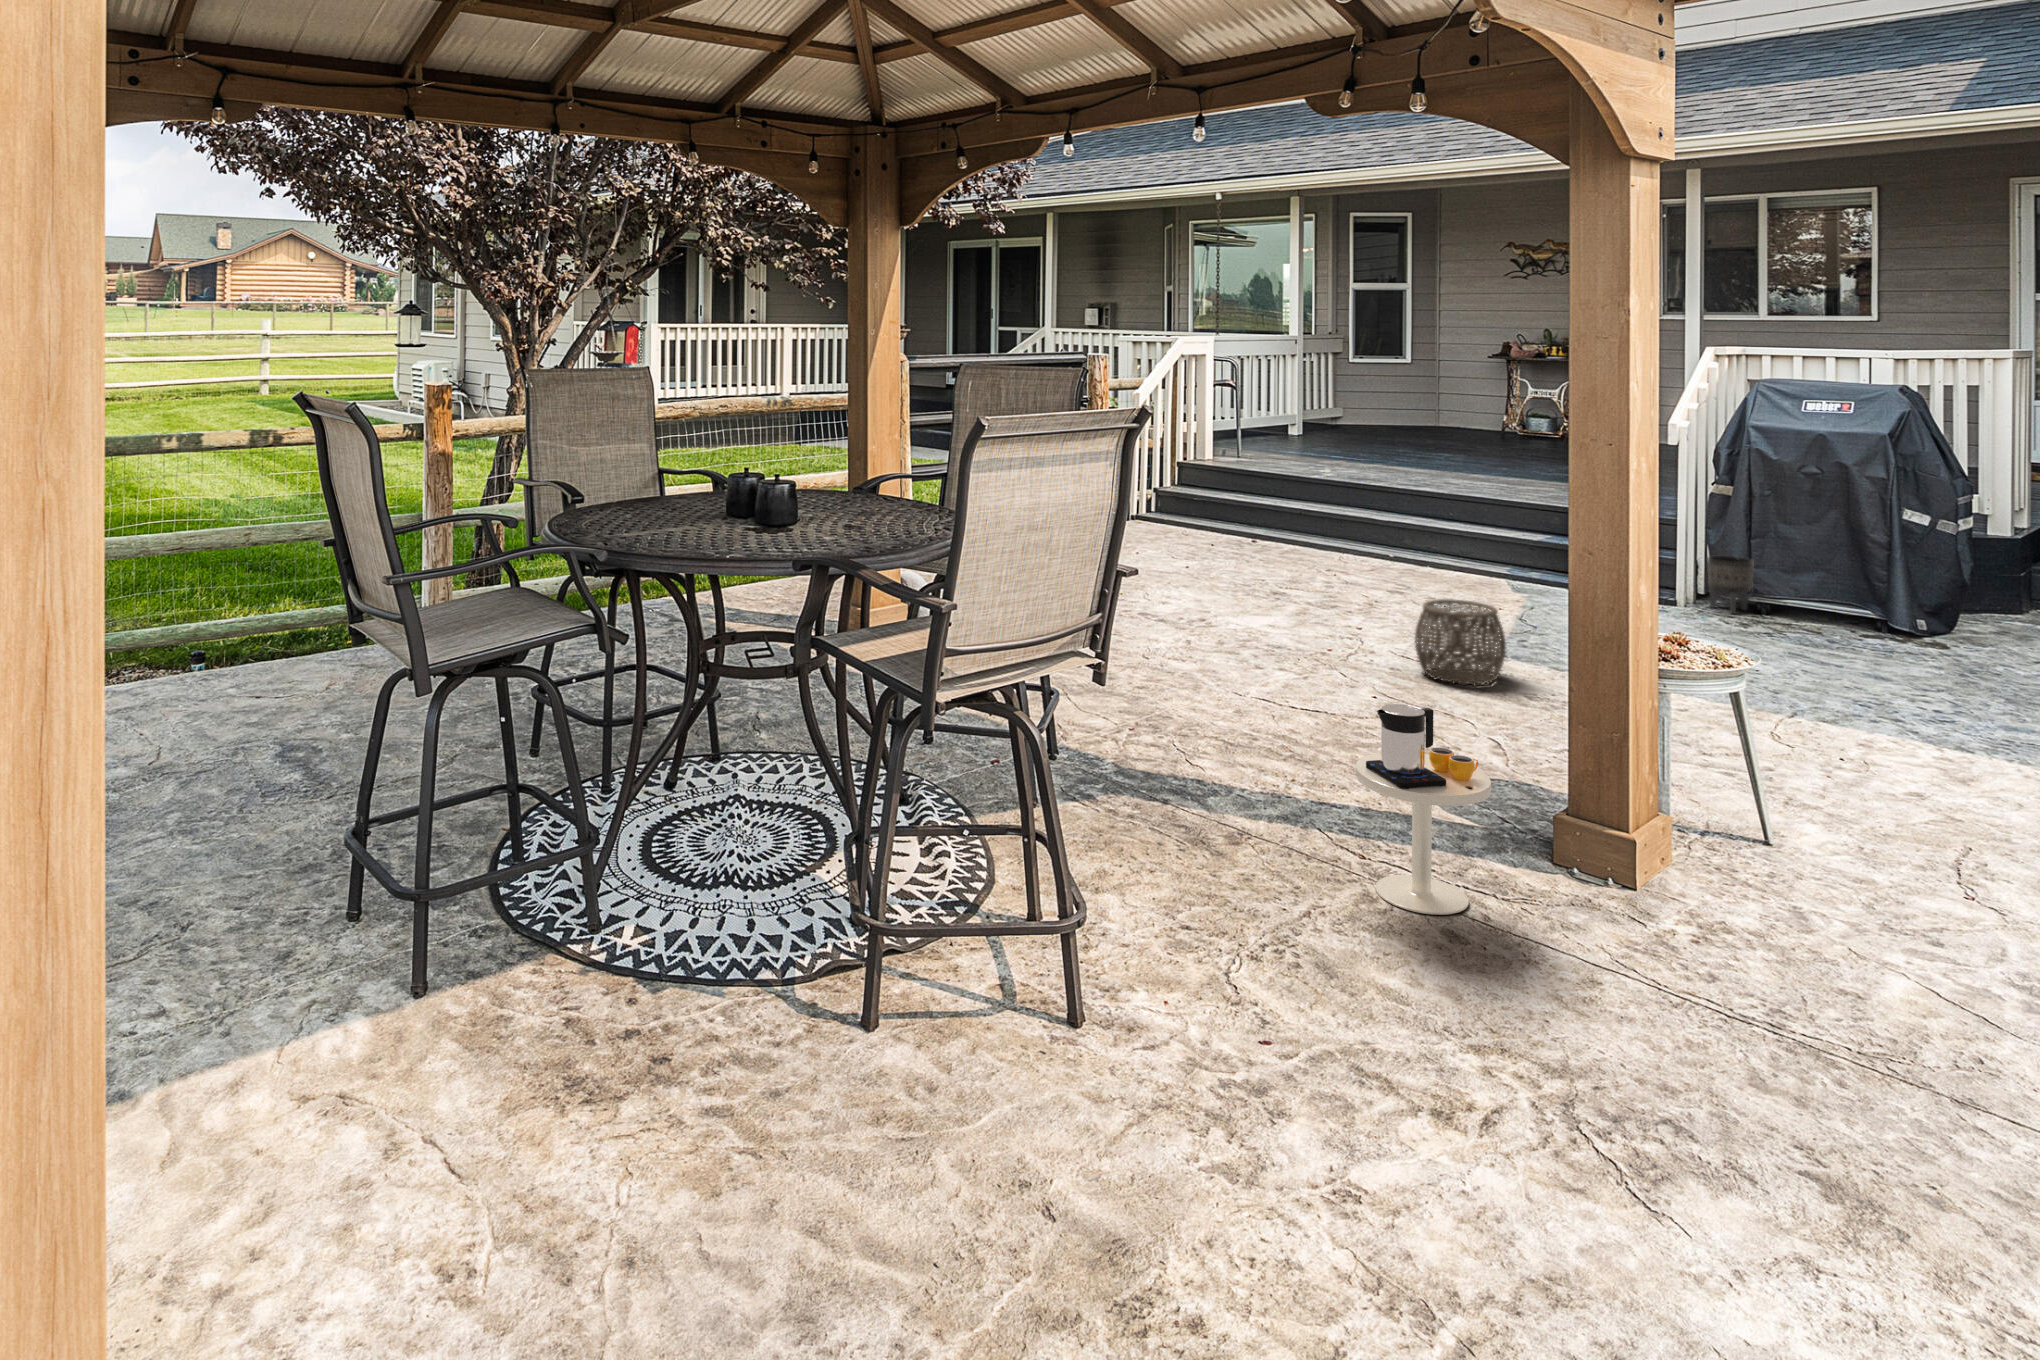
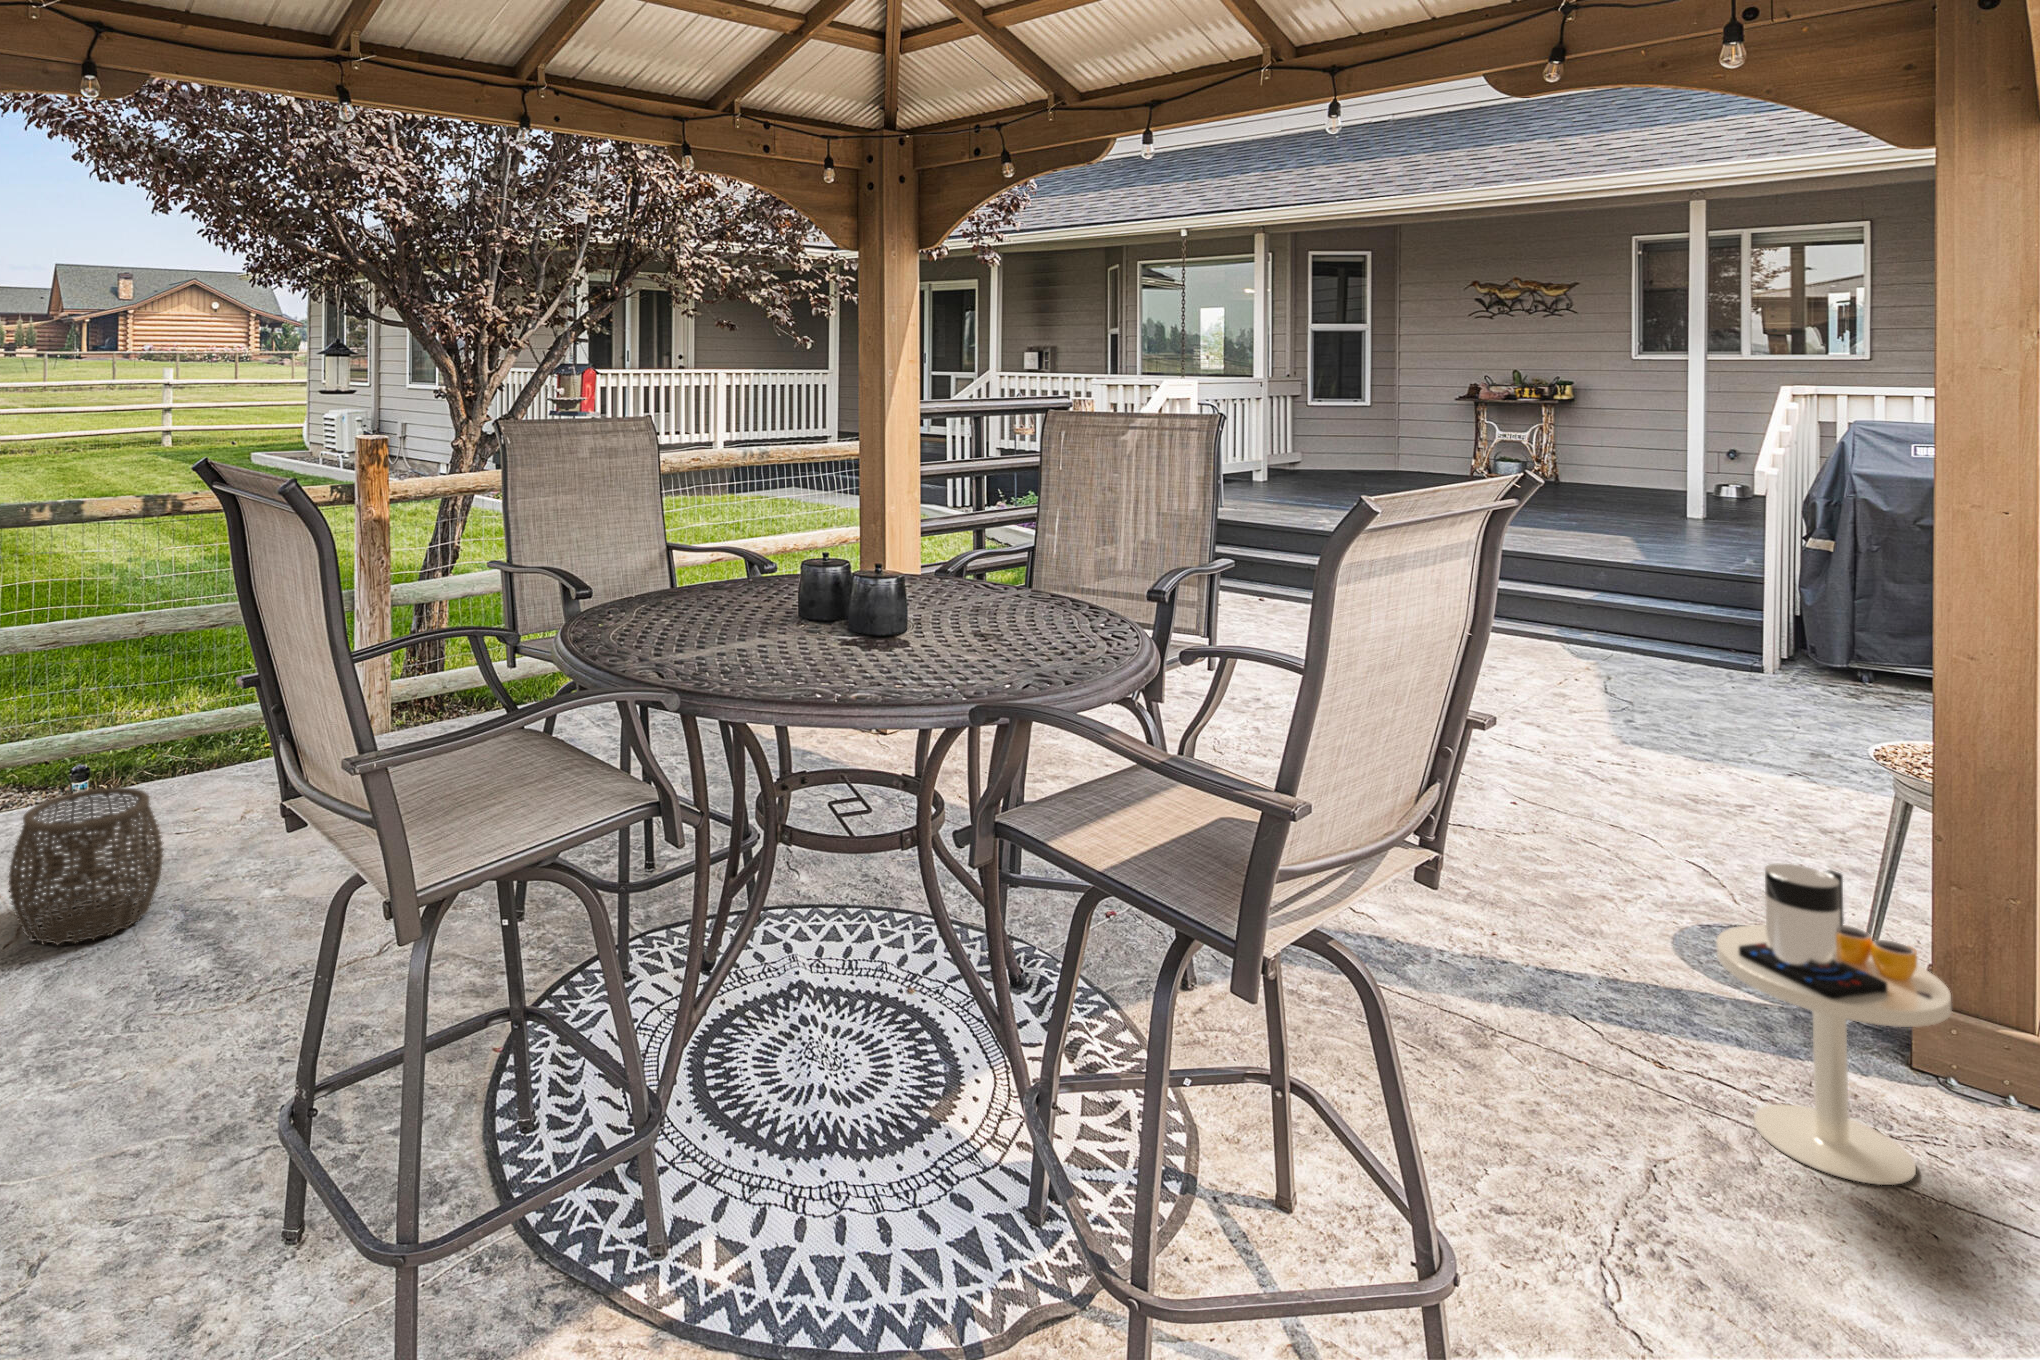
planter: present [1708,556,1754,614] -> none [1811,614,1868,681]
woven basket: present [1415,599,1506,685] -> present [8,787,163,945]

